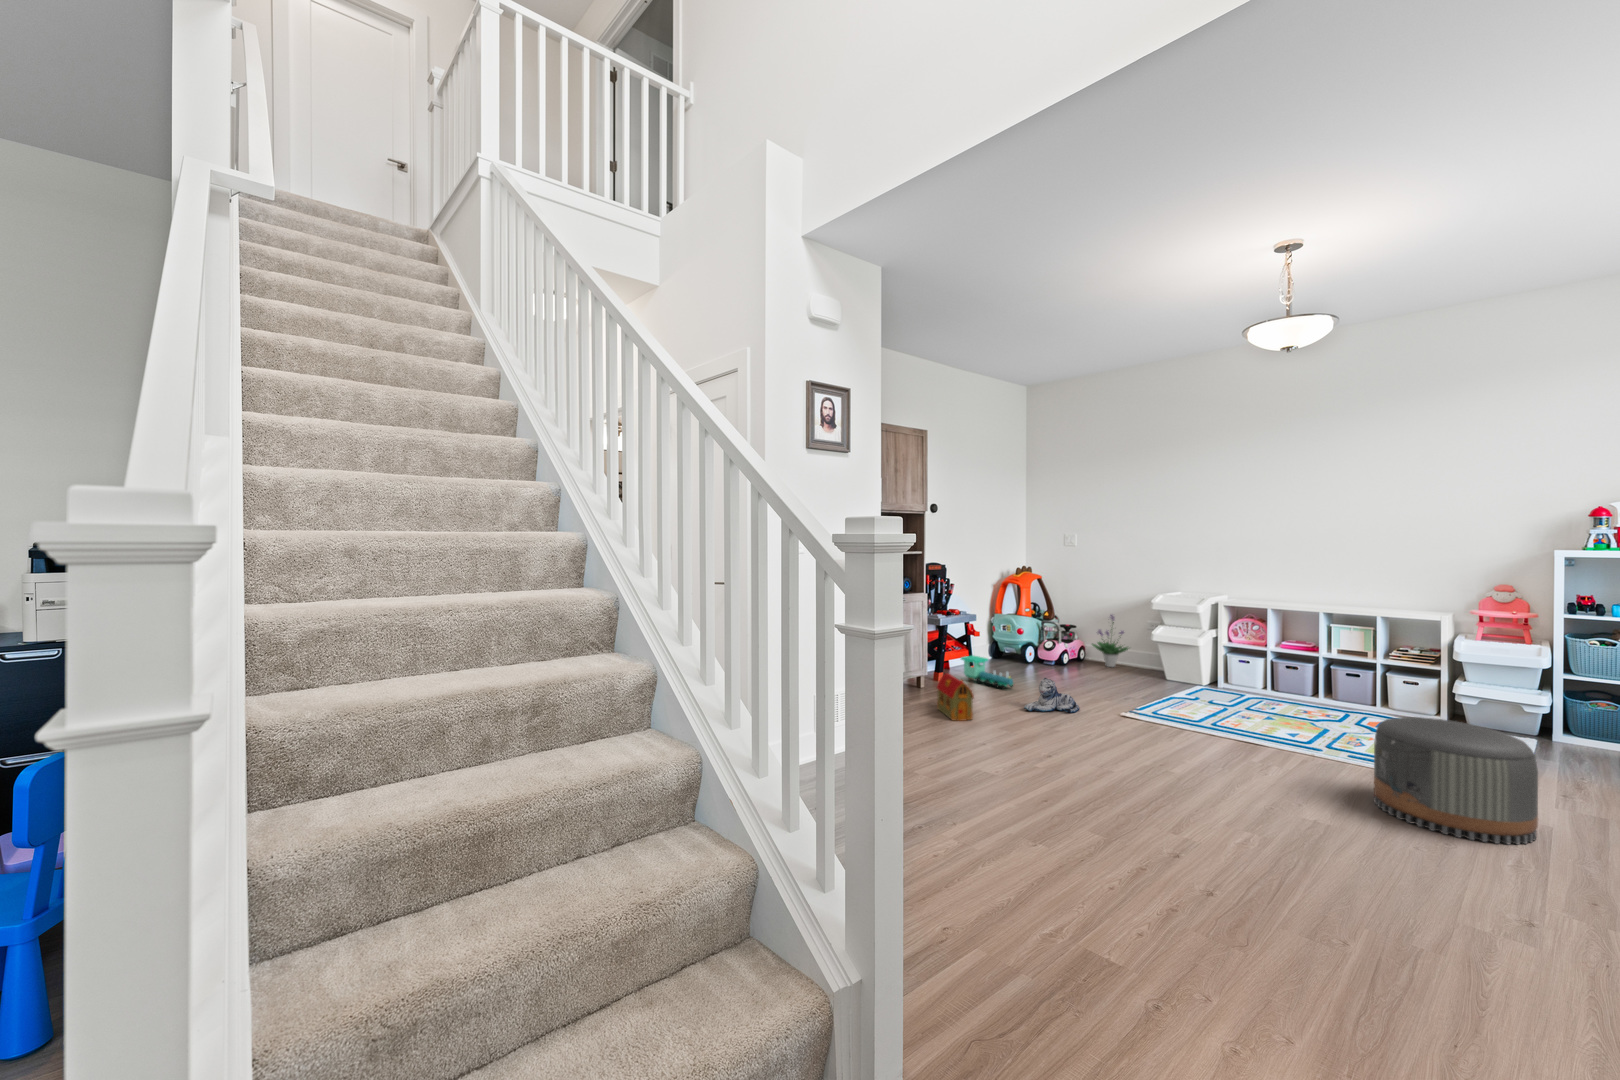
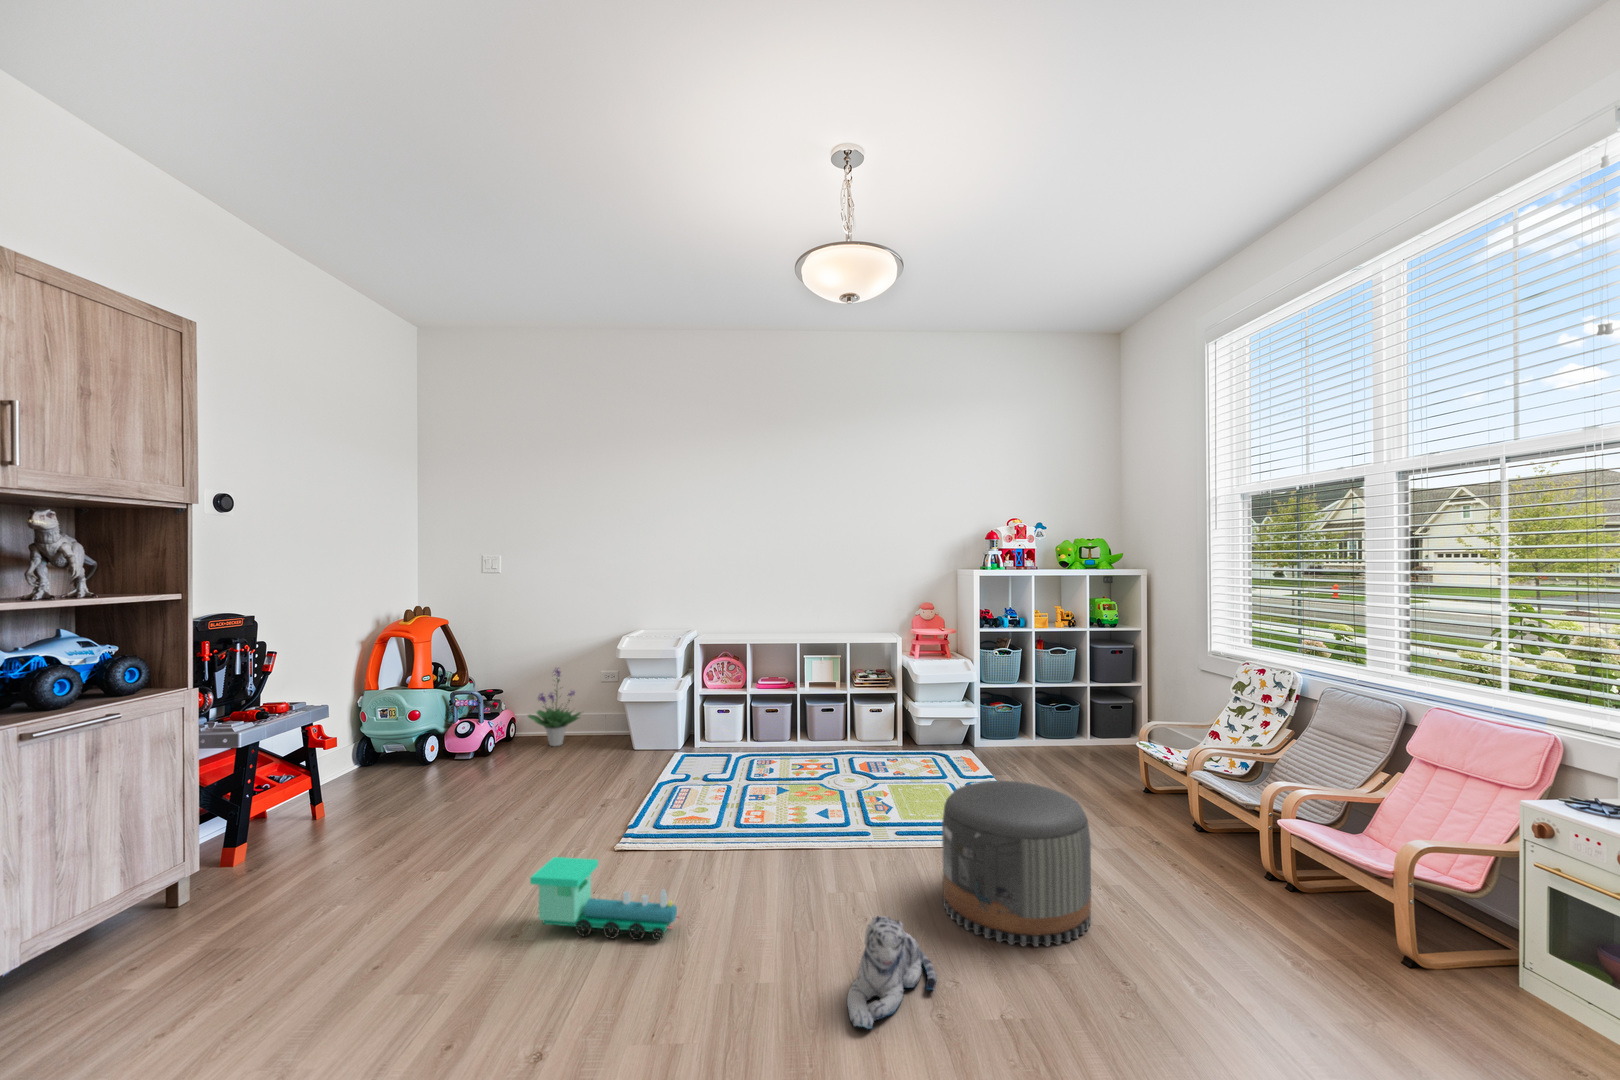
toy train: present [961,656,1014,688] -> present [530,857,680,940]
toy house: present [937,673,974,721] -> none [218,872,320,995]
plush toy: present [1024,678,1080,713] -> present [847,916,937,1029]

